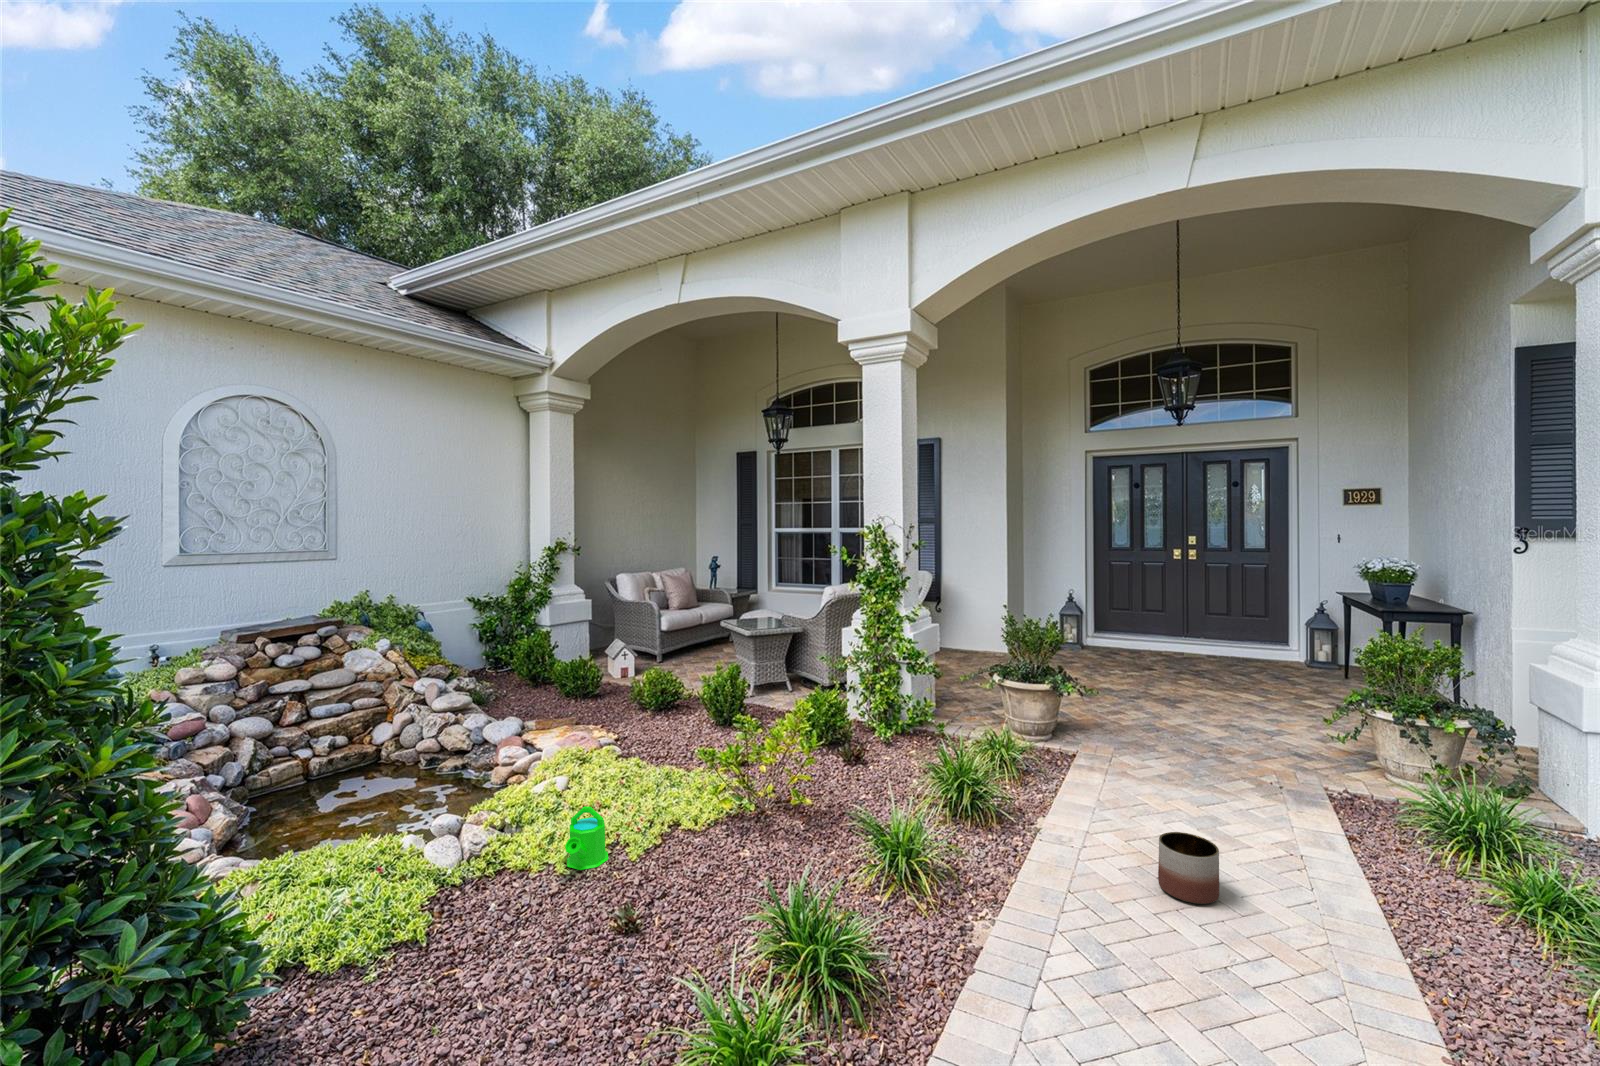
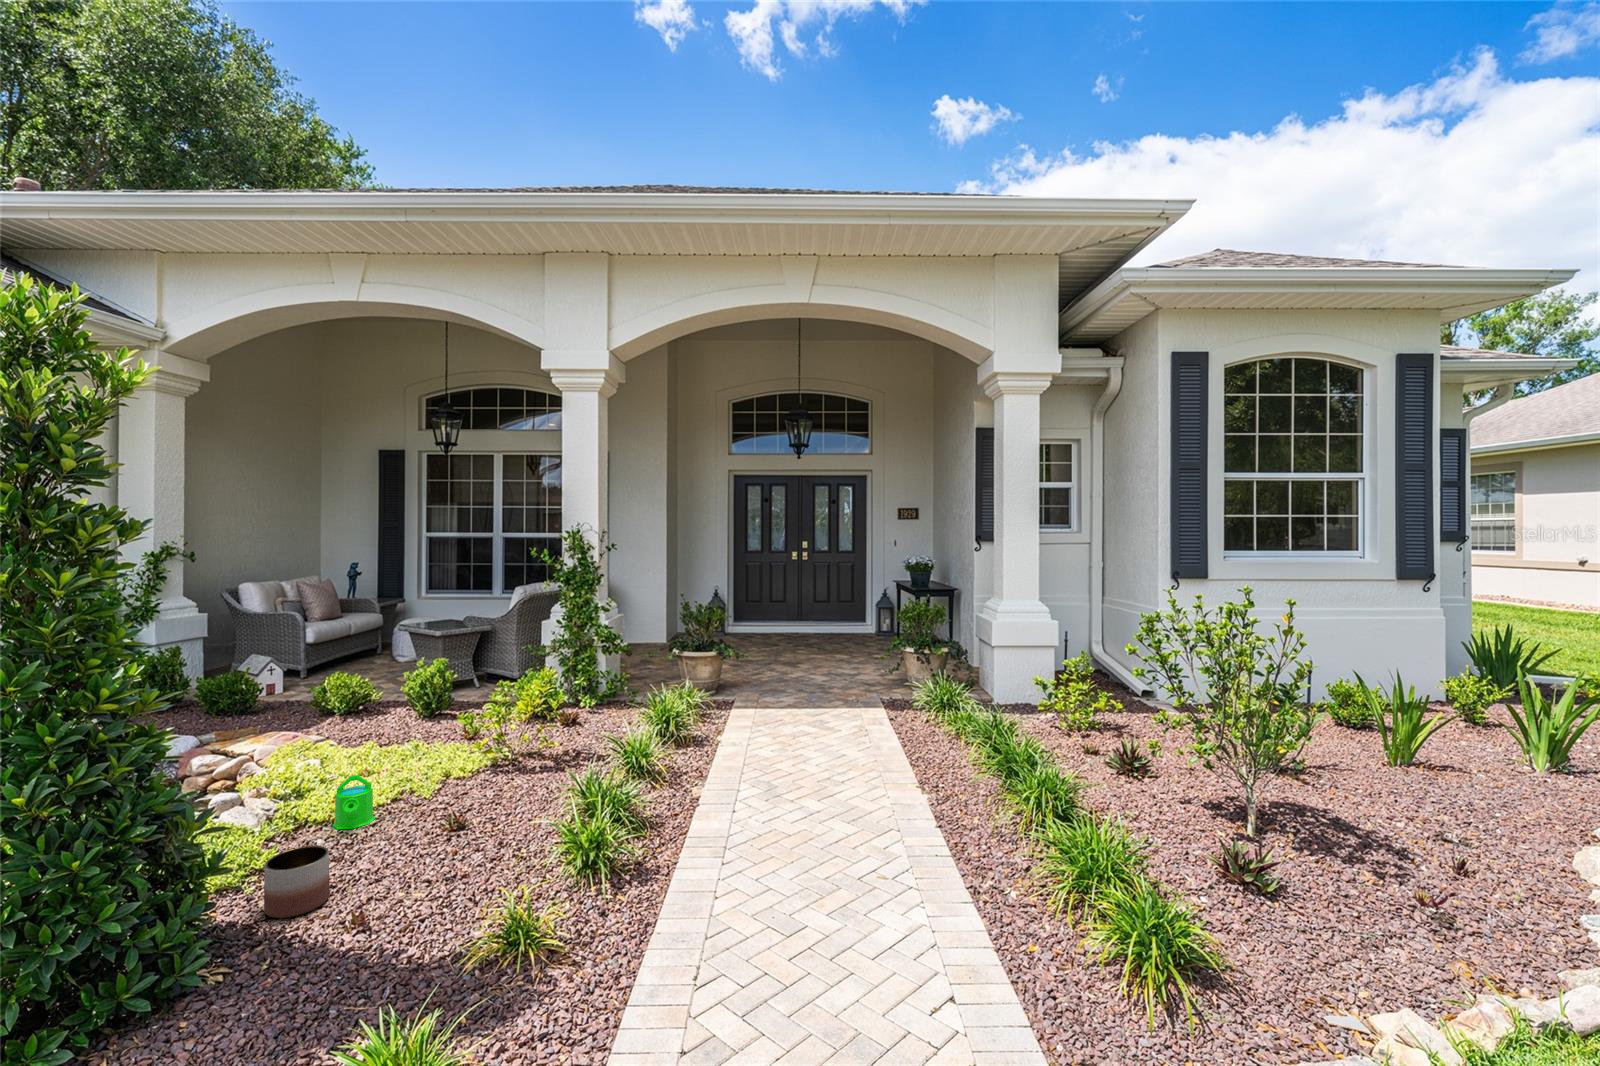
planter: present [1158,832,1219,904] -> present [264,846,330,918]

